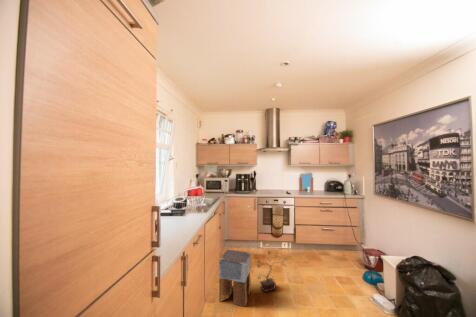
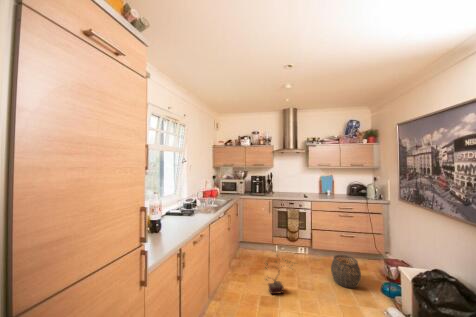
woven basket: none [317,247,345,279] -> present [331,255,361,288]
stool: present [219,250,251,306] -> none [226,250,258,306]

